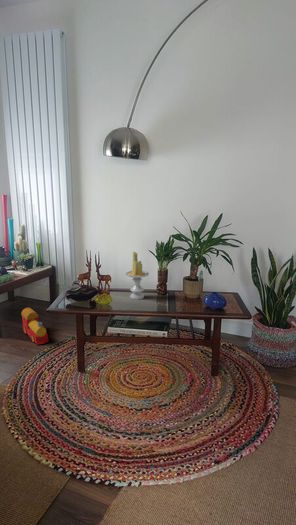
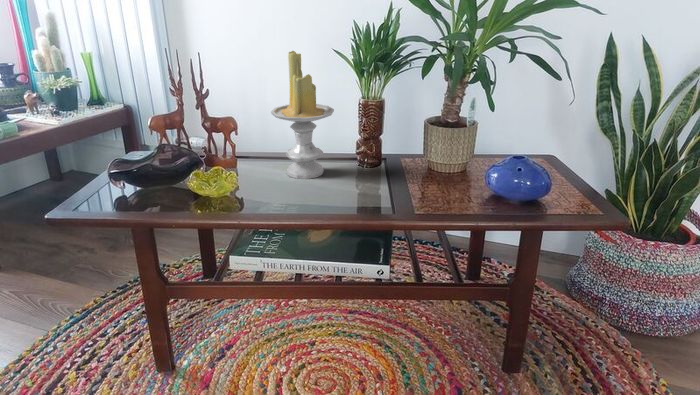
toy train: present [21,308,49,345] -> none [45,200,106,289]

